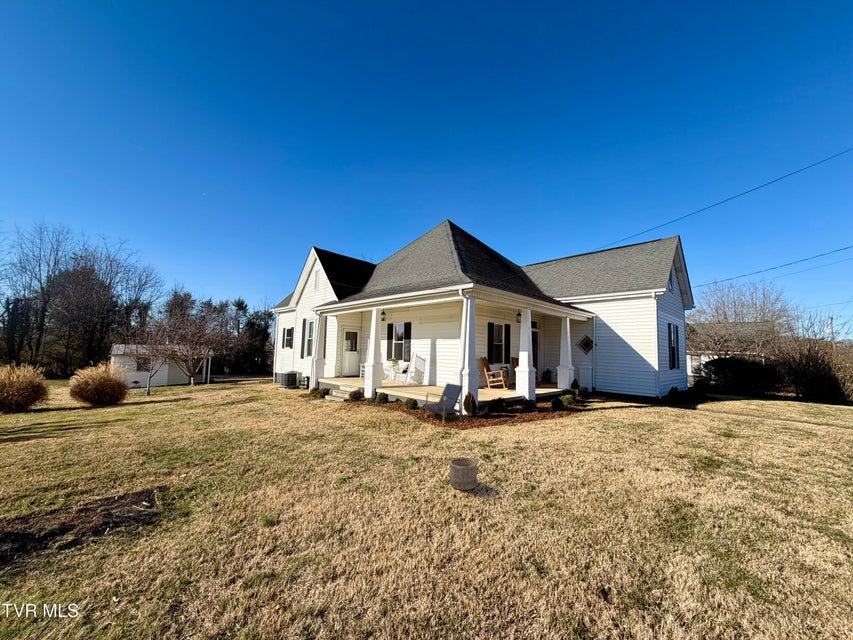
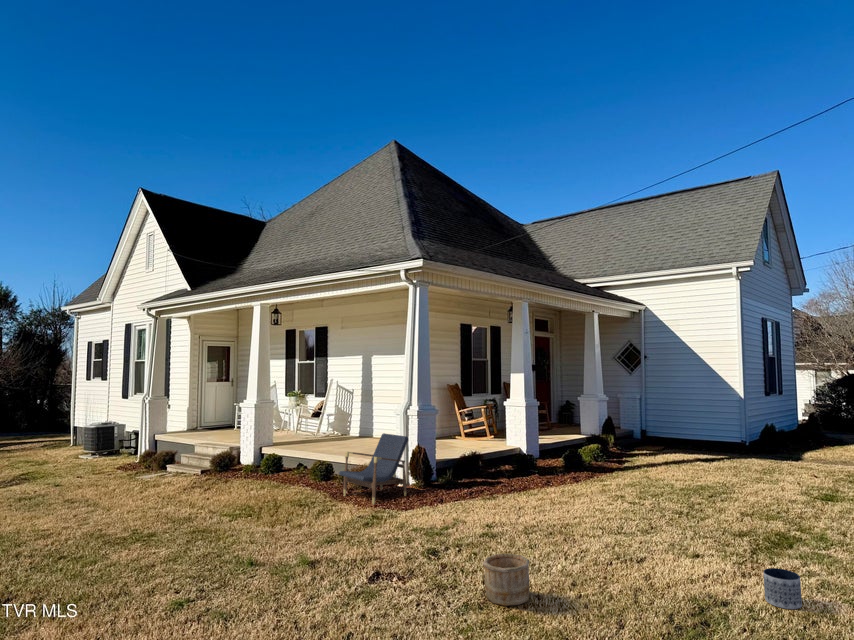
wooden bucket: present [449,457,477,490] -> present [483,554,529,606]
planter: none [722,485,754,515] -> present [763,568,802,609]

